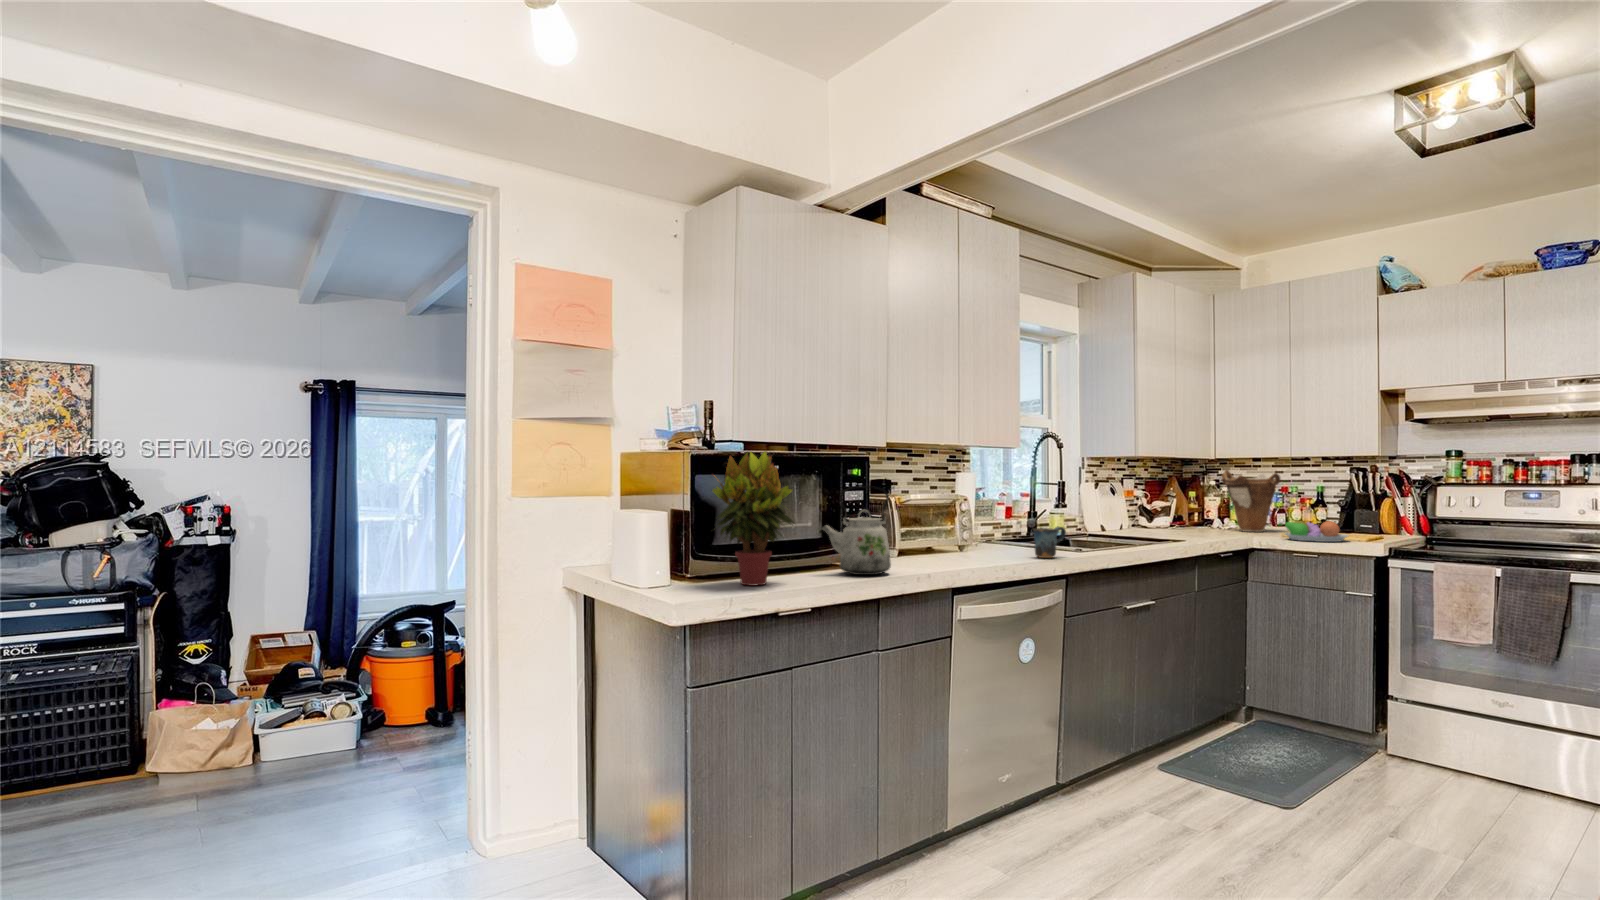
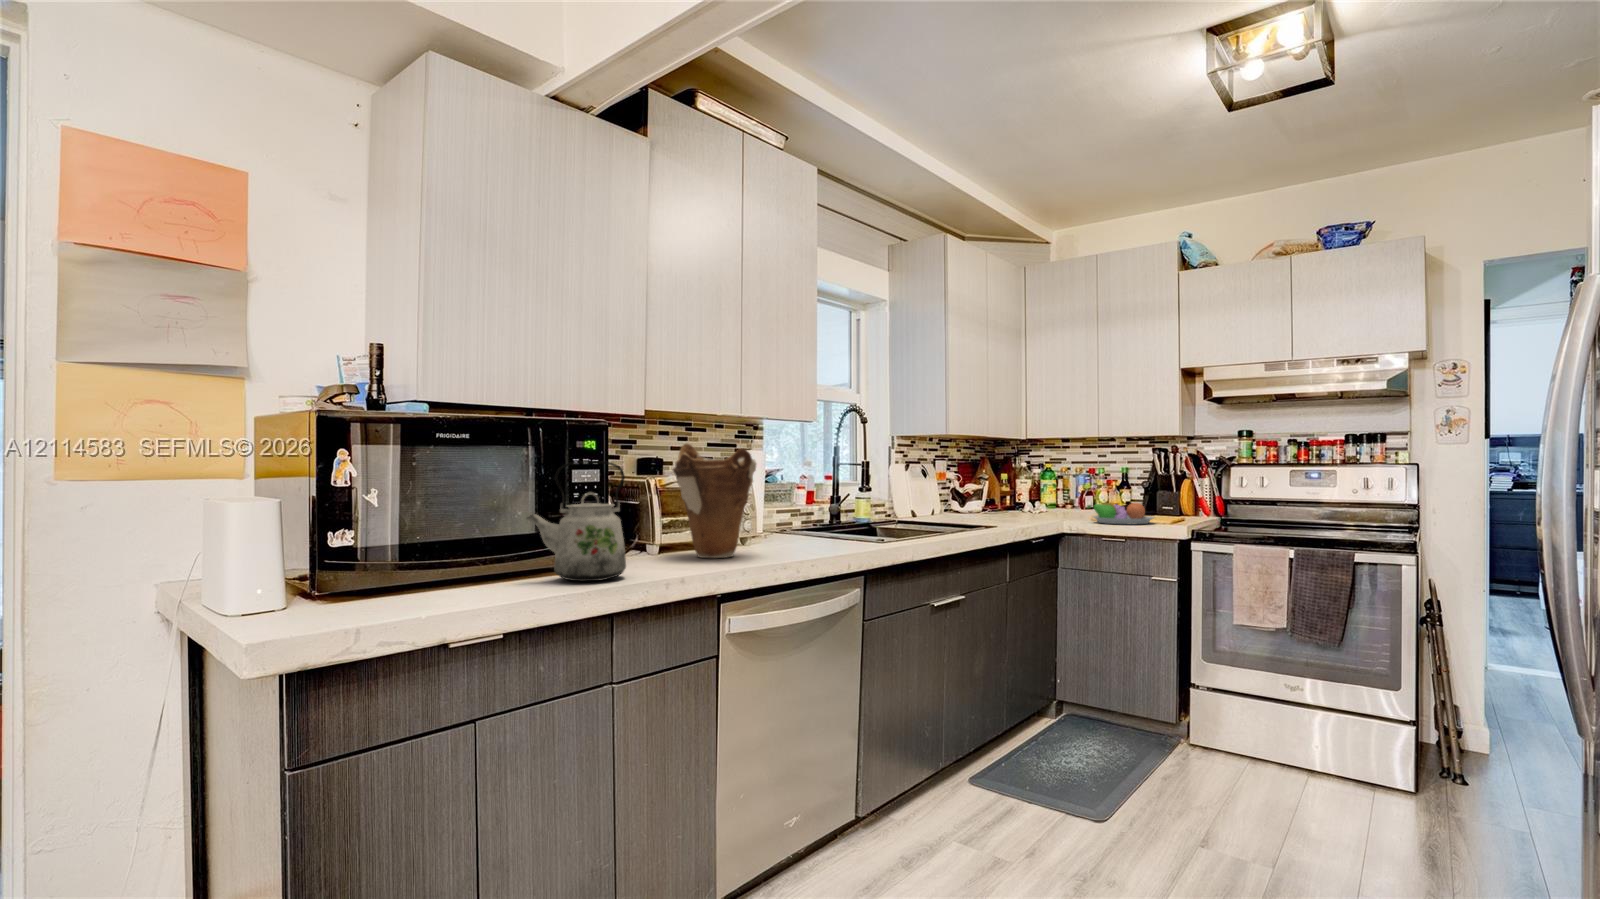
potted plant: present [712,451,795,586] -> none [333,406,477,604]
vase: present [1221,470,1280,532] -> present [673,444,756,558]
mug: present [1033,527,1066,558] -> none [822,512,861,550]

